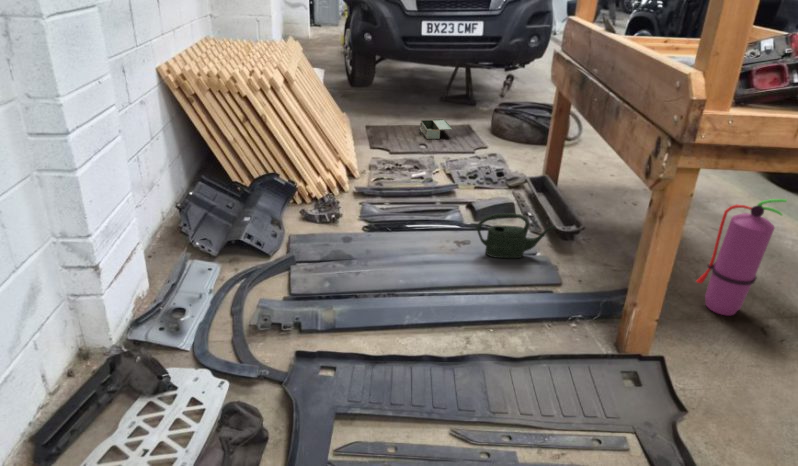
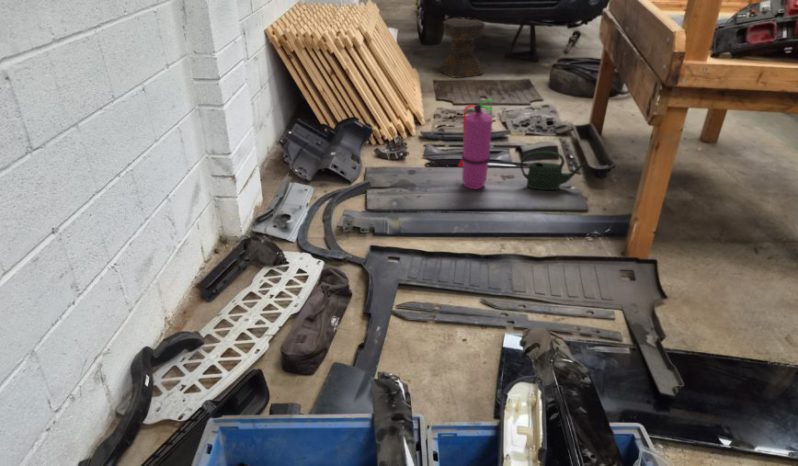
stool: none [372,58,421,123] -> present [440,18,485,78]
toolbox: present [420,119,452,139] -> none [483,74,512,92]
fire extinguisher: present [697,199,787,315] -> present [459,99,492,189]

